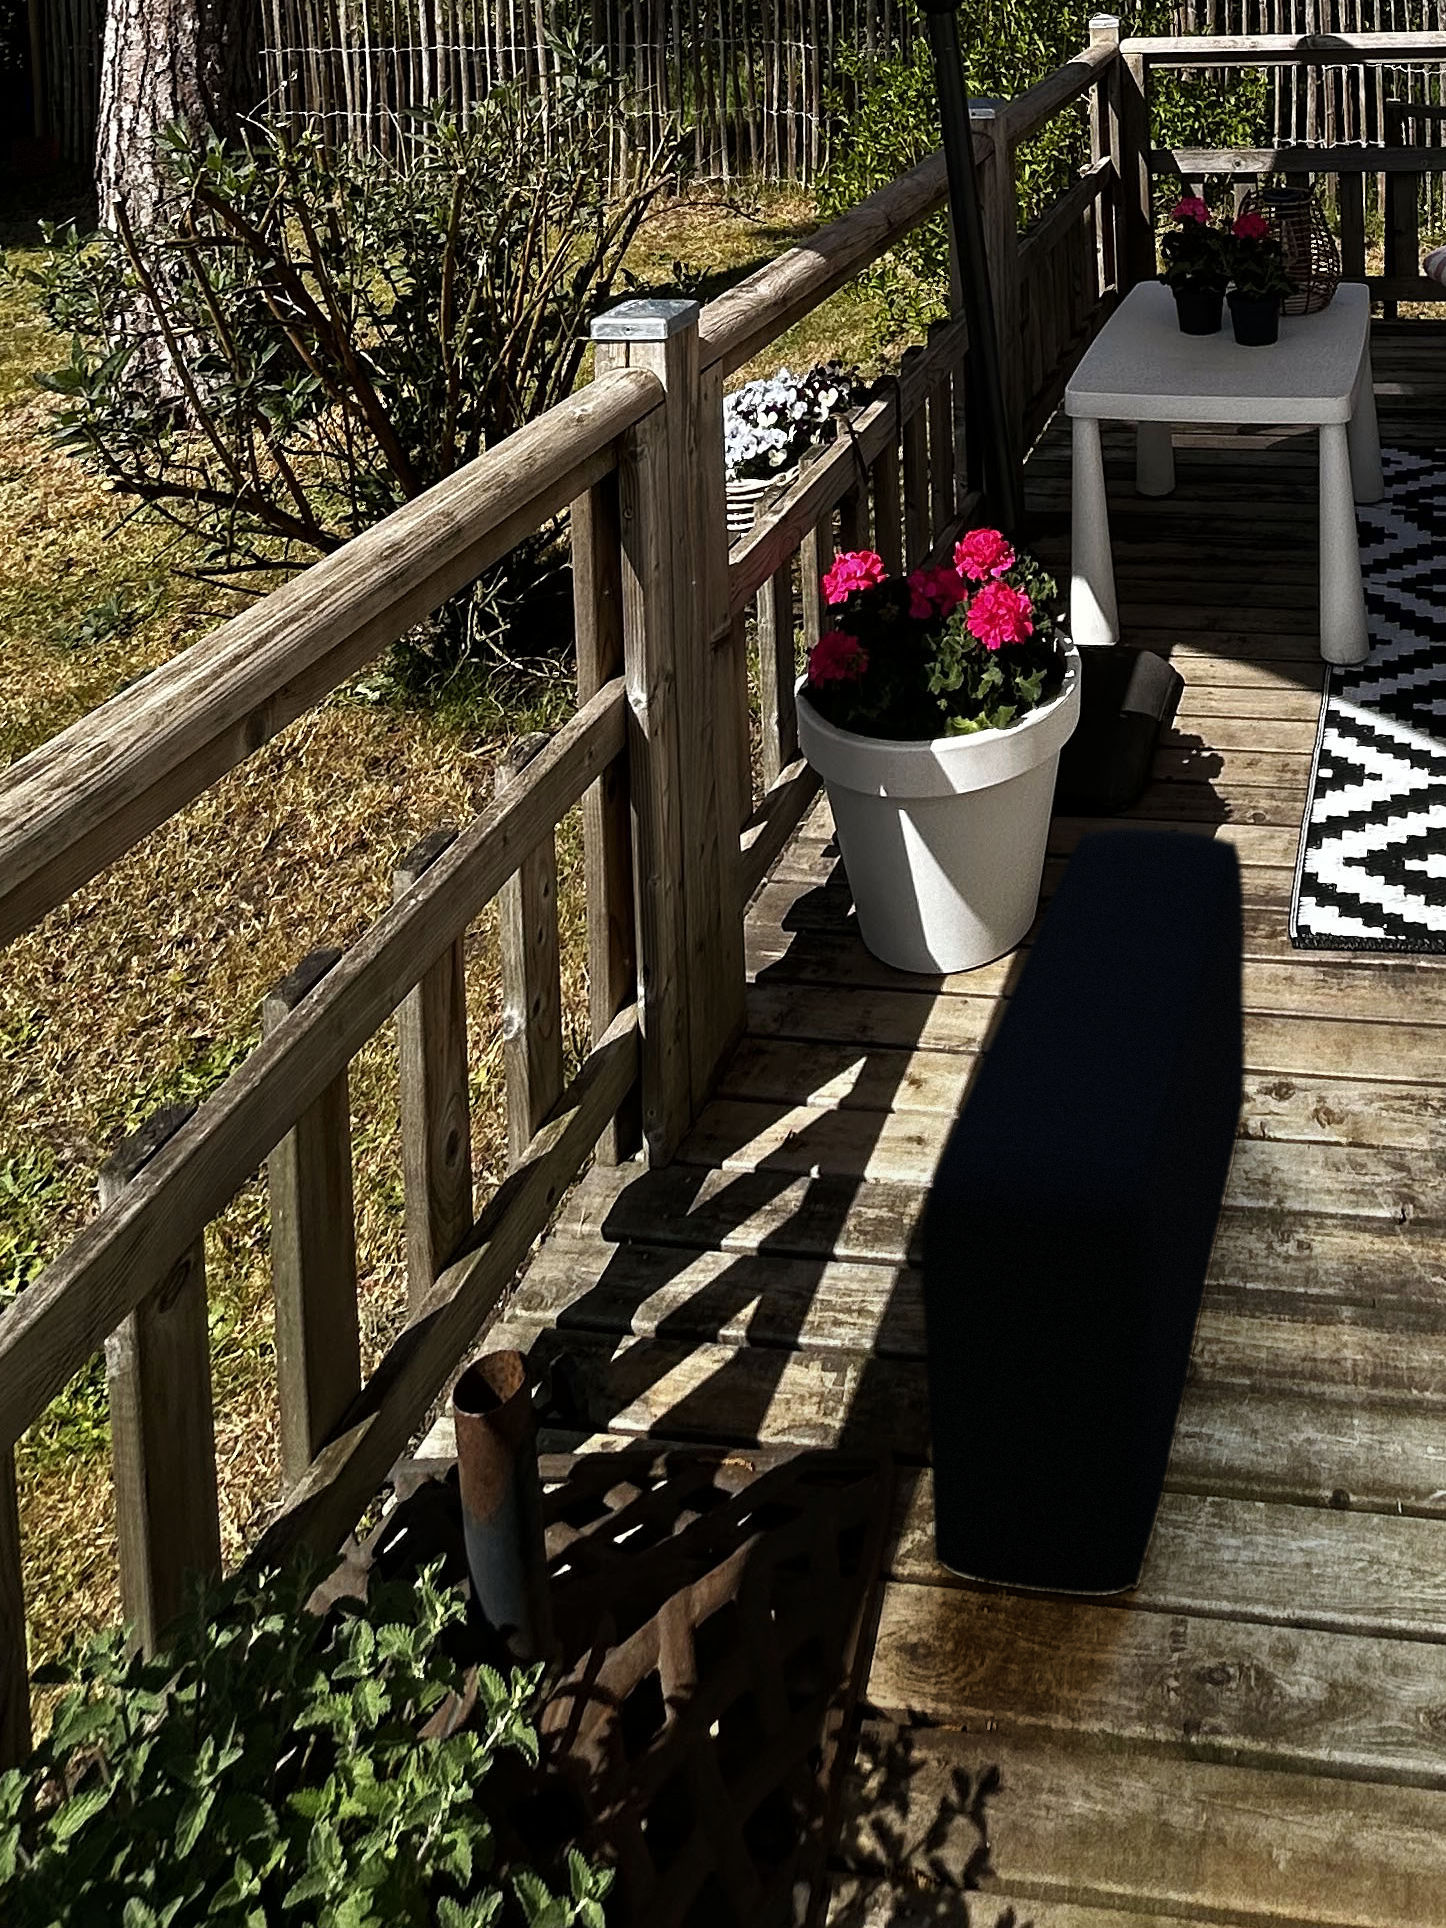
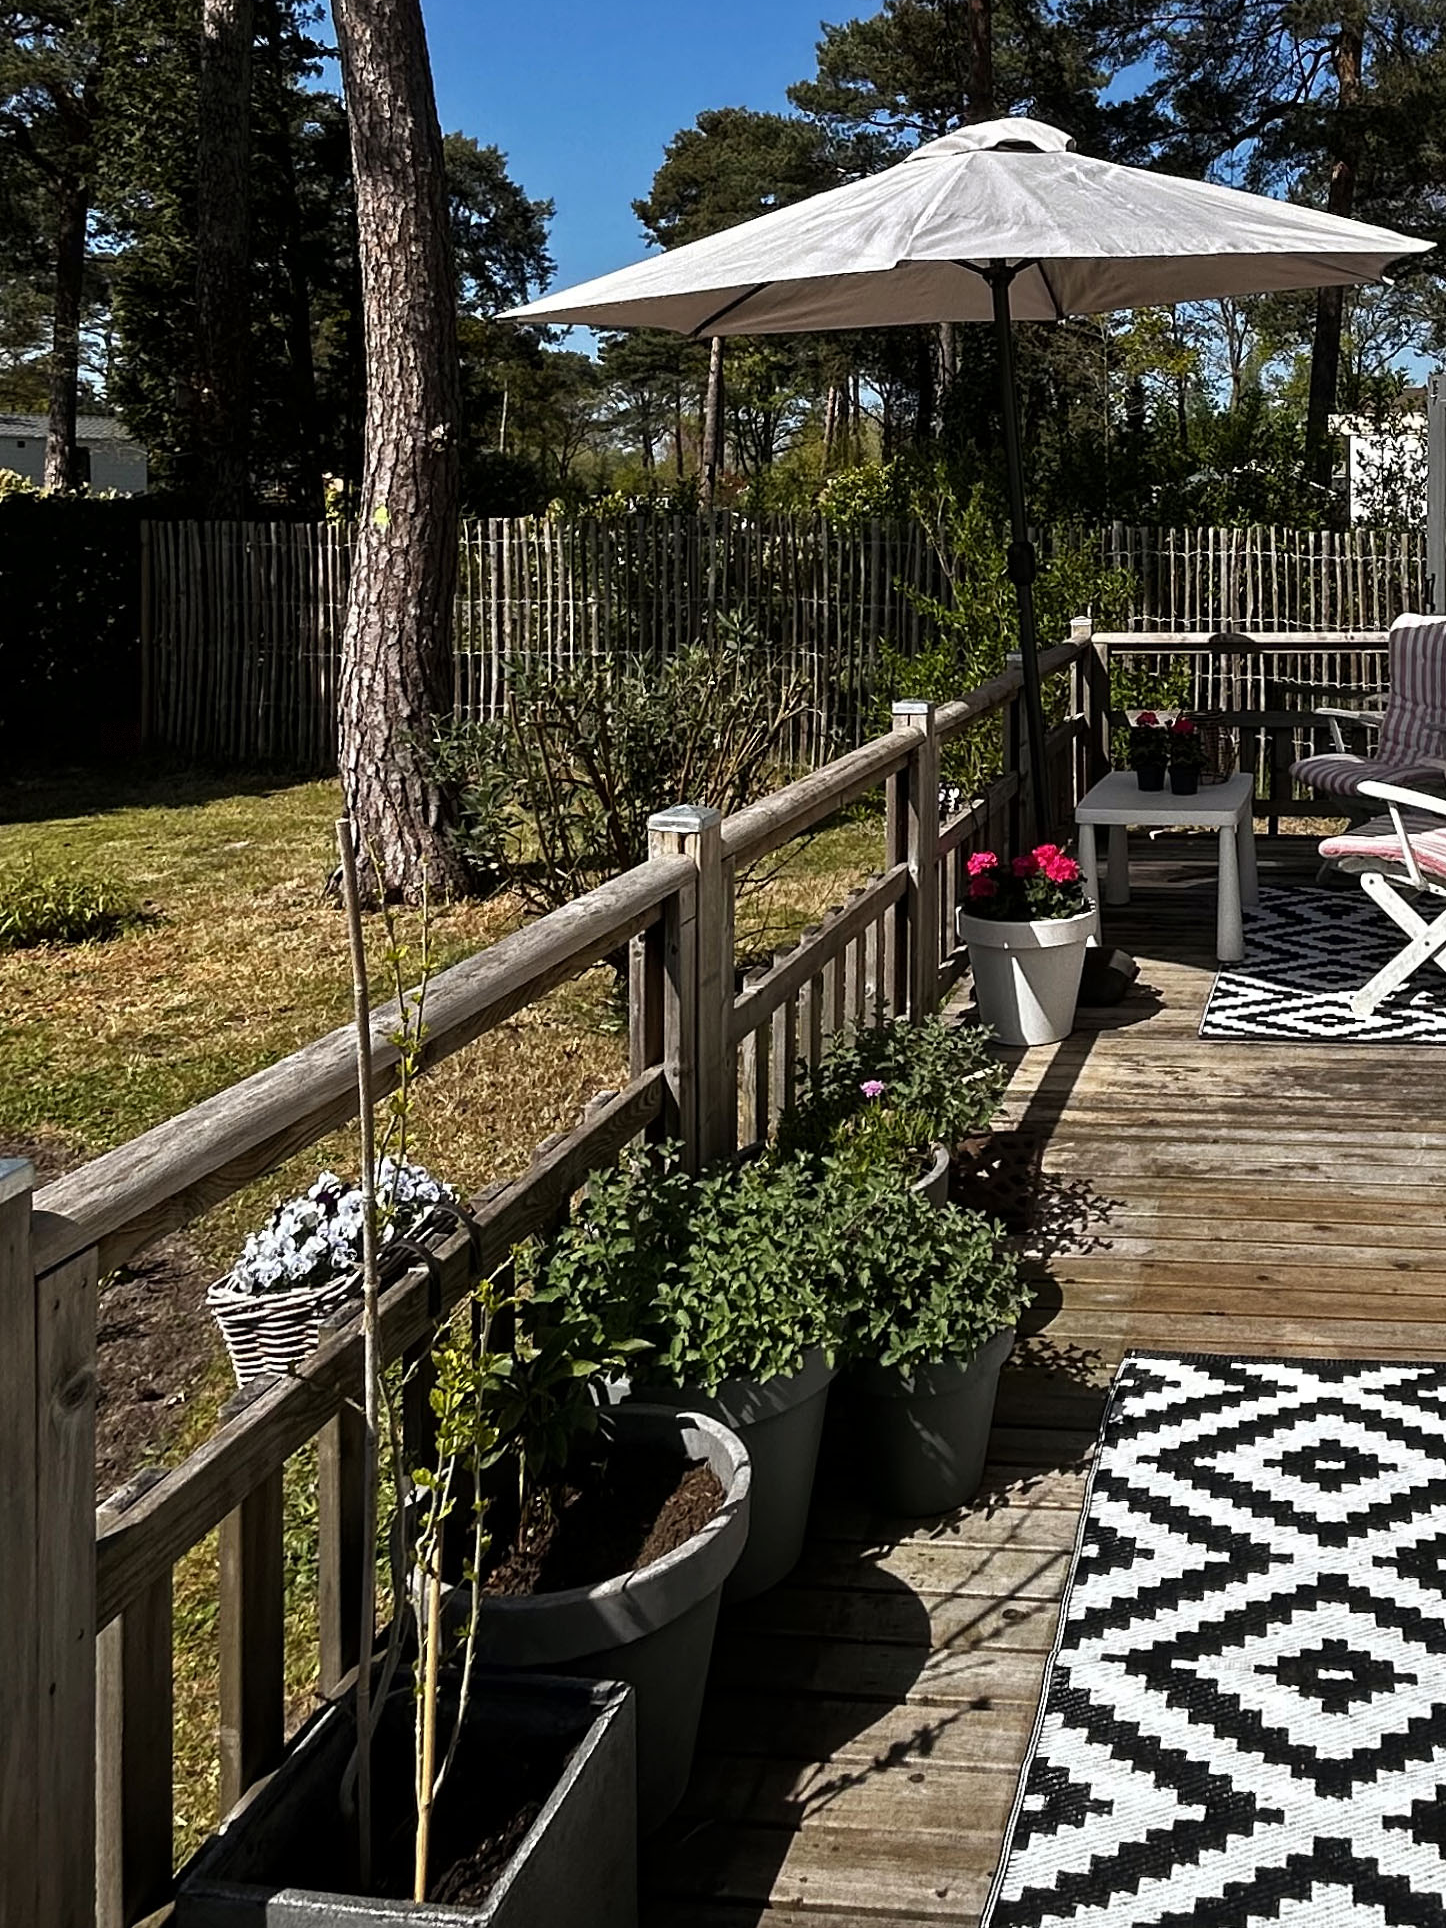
pouf: present [921,828,1246,1596] -> none [1082,927,1188,1109]

